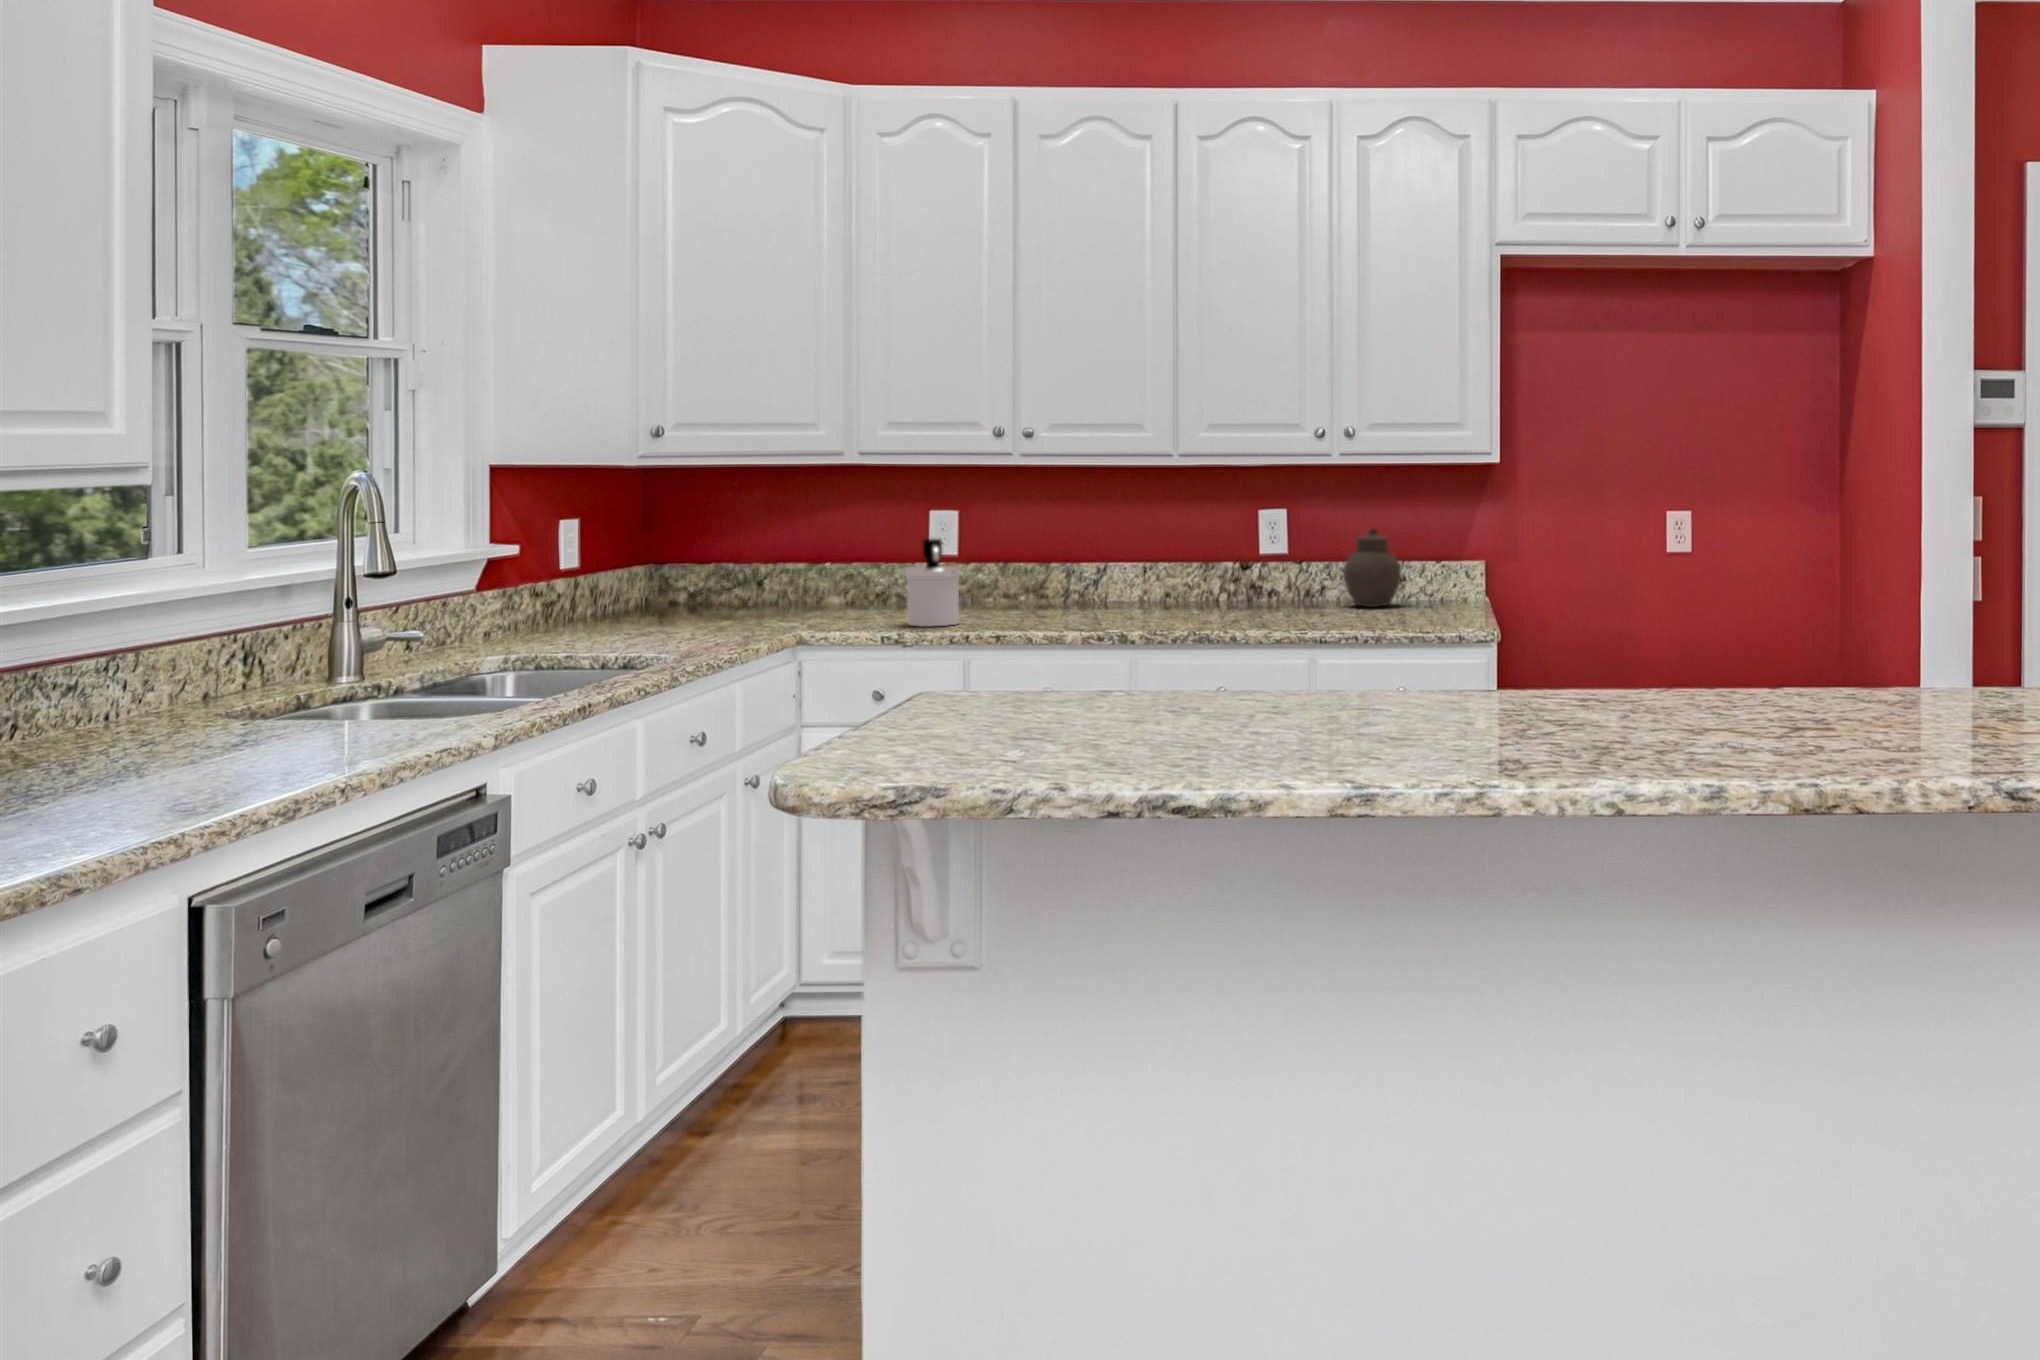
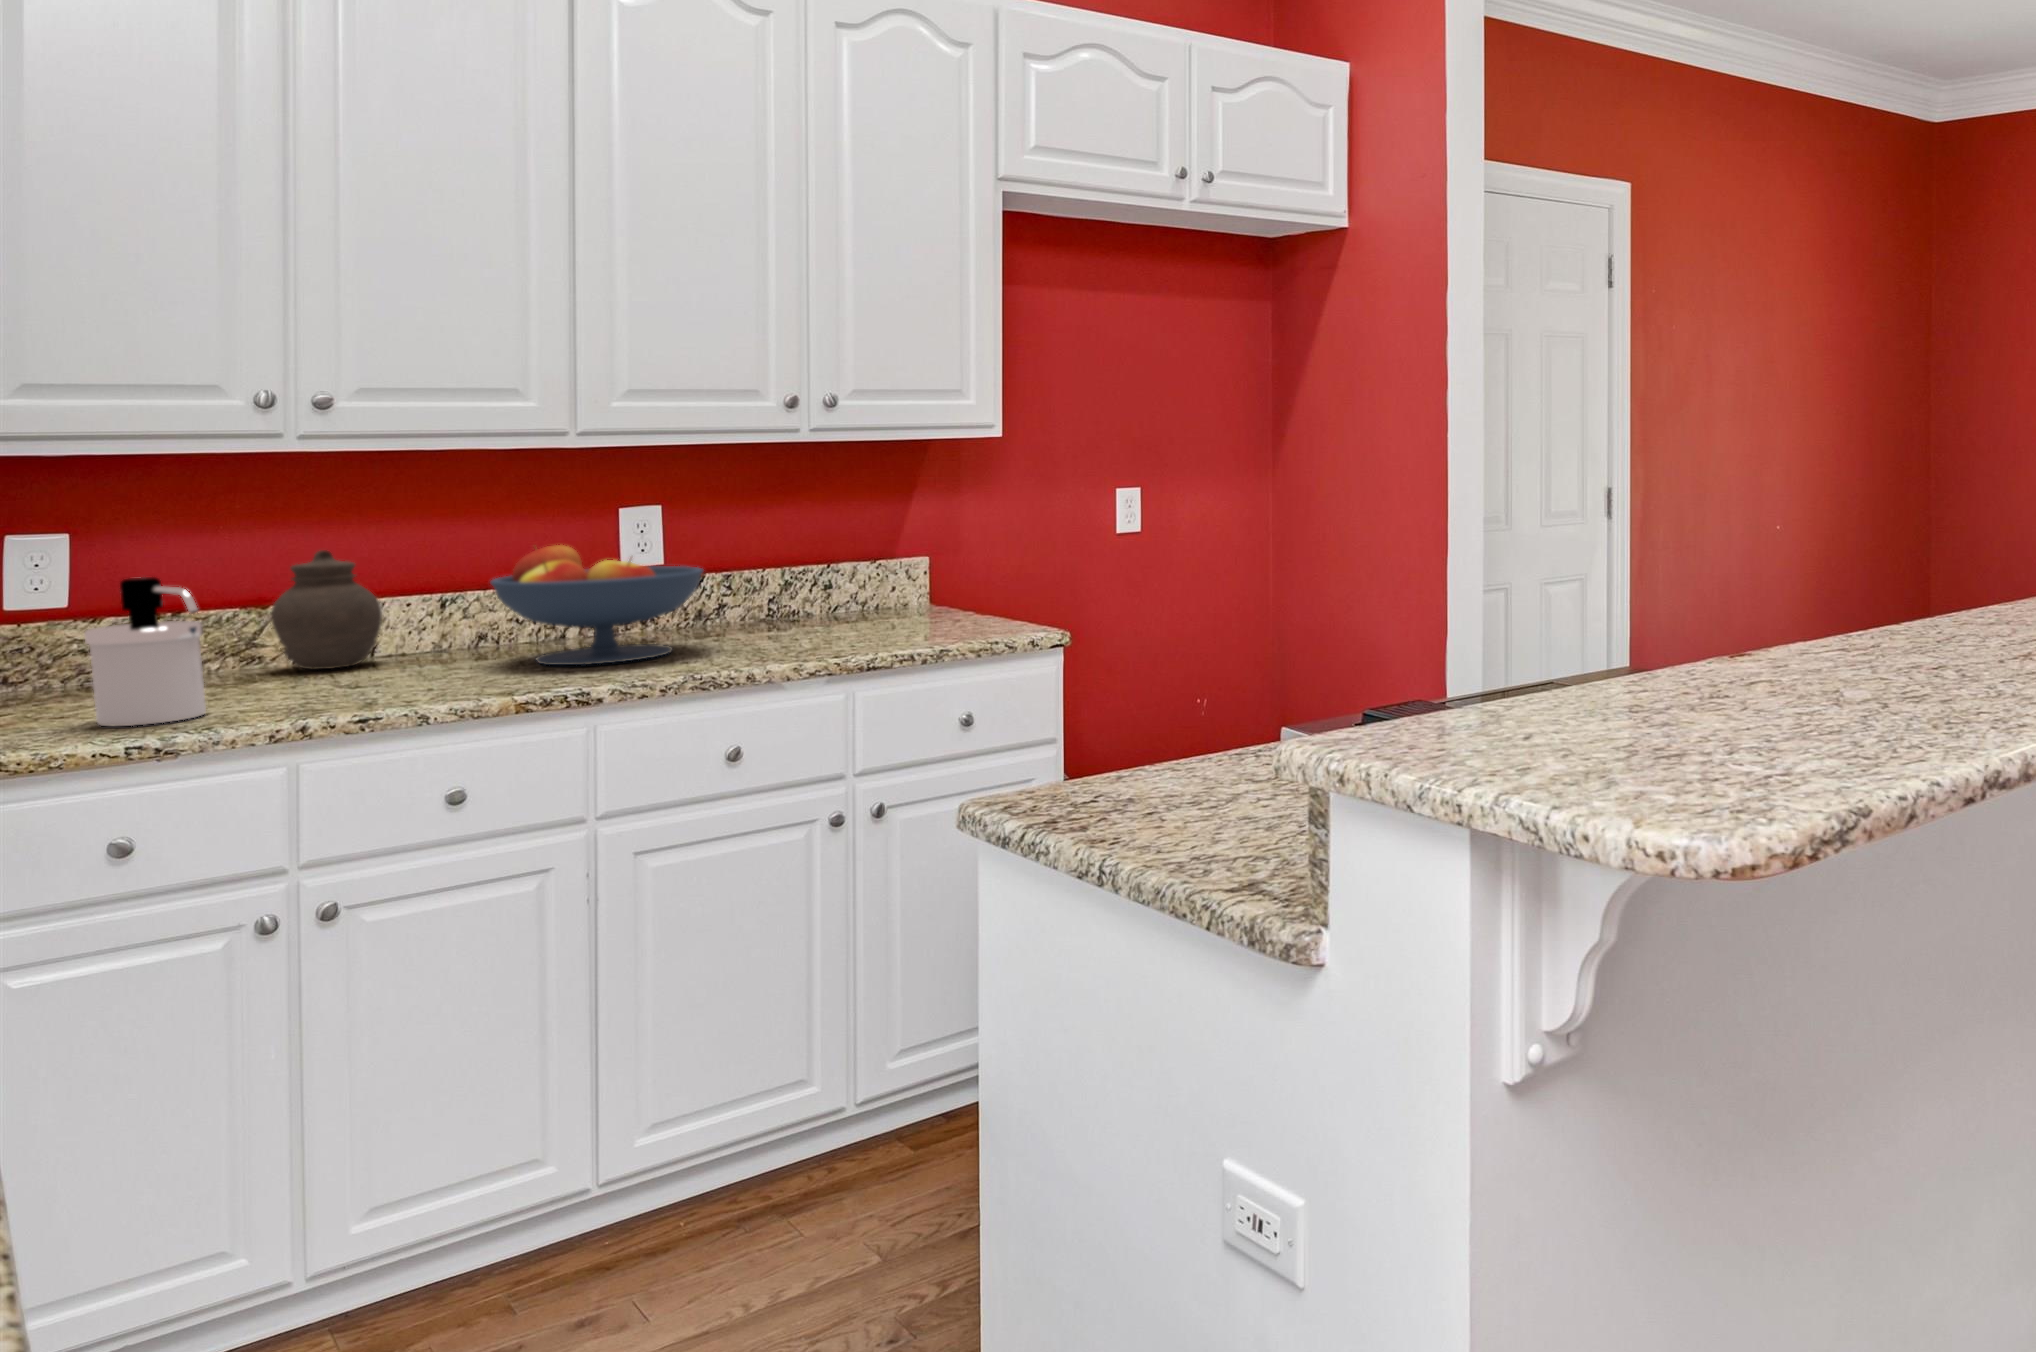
jar: present [1343,529,1401,607] -> present [270,550,382,670]
fruit bowl: none [1134,533,1267,619] -> present [491,545,703,665]

